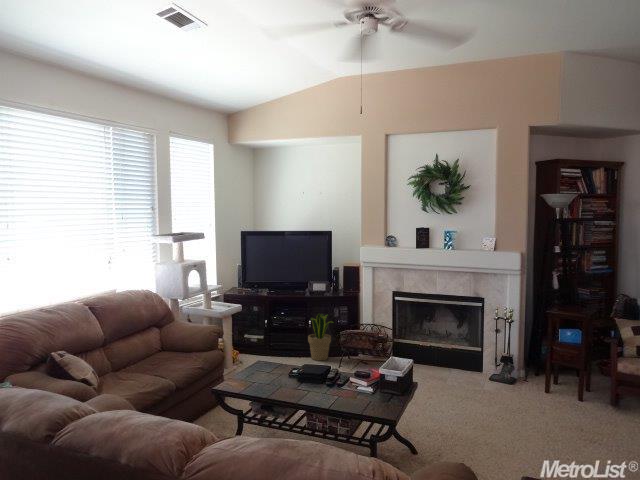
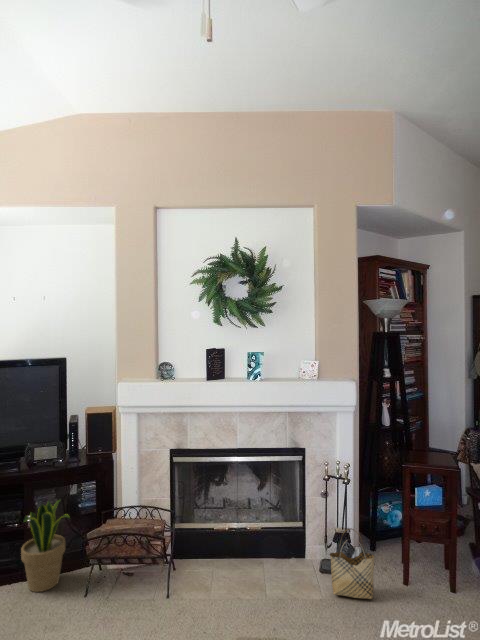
woven basket: none [488,344,518,385] -> present [330,529,374,599]

